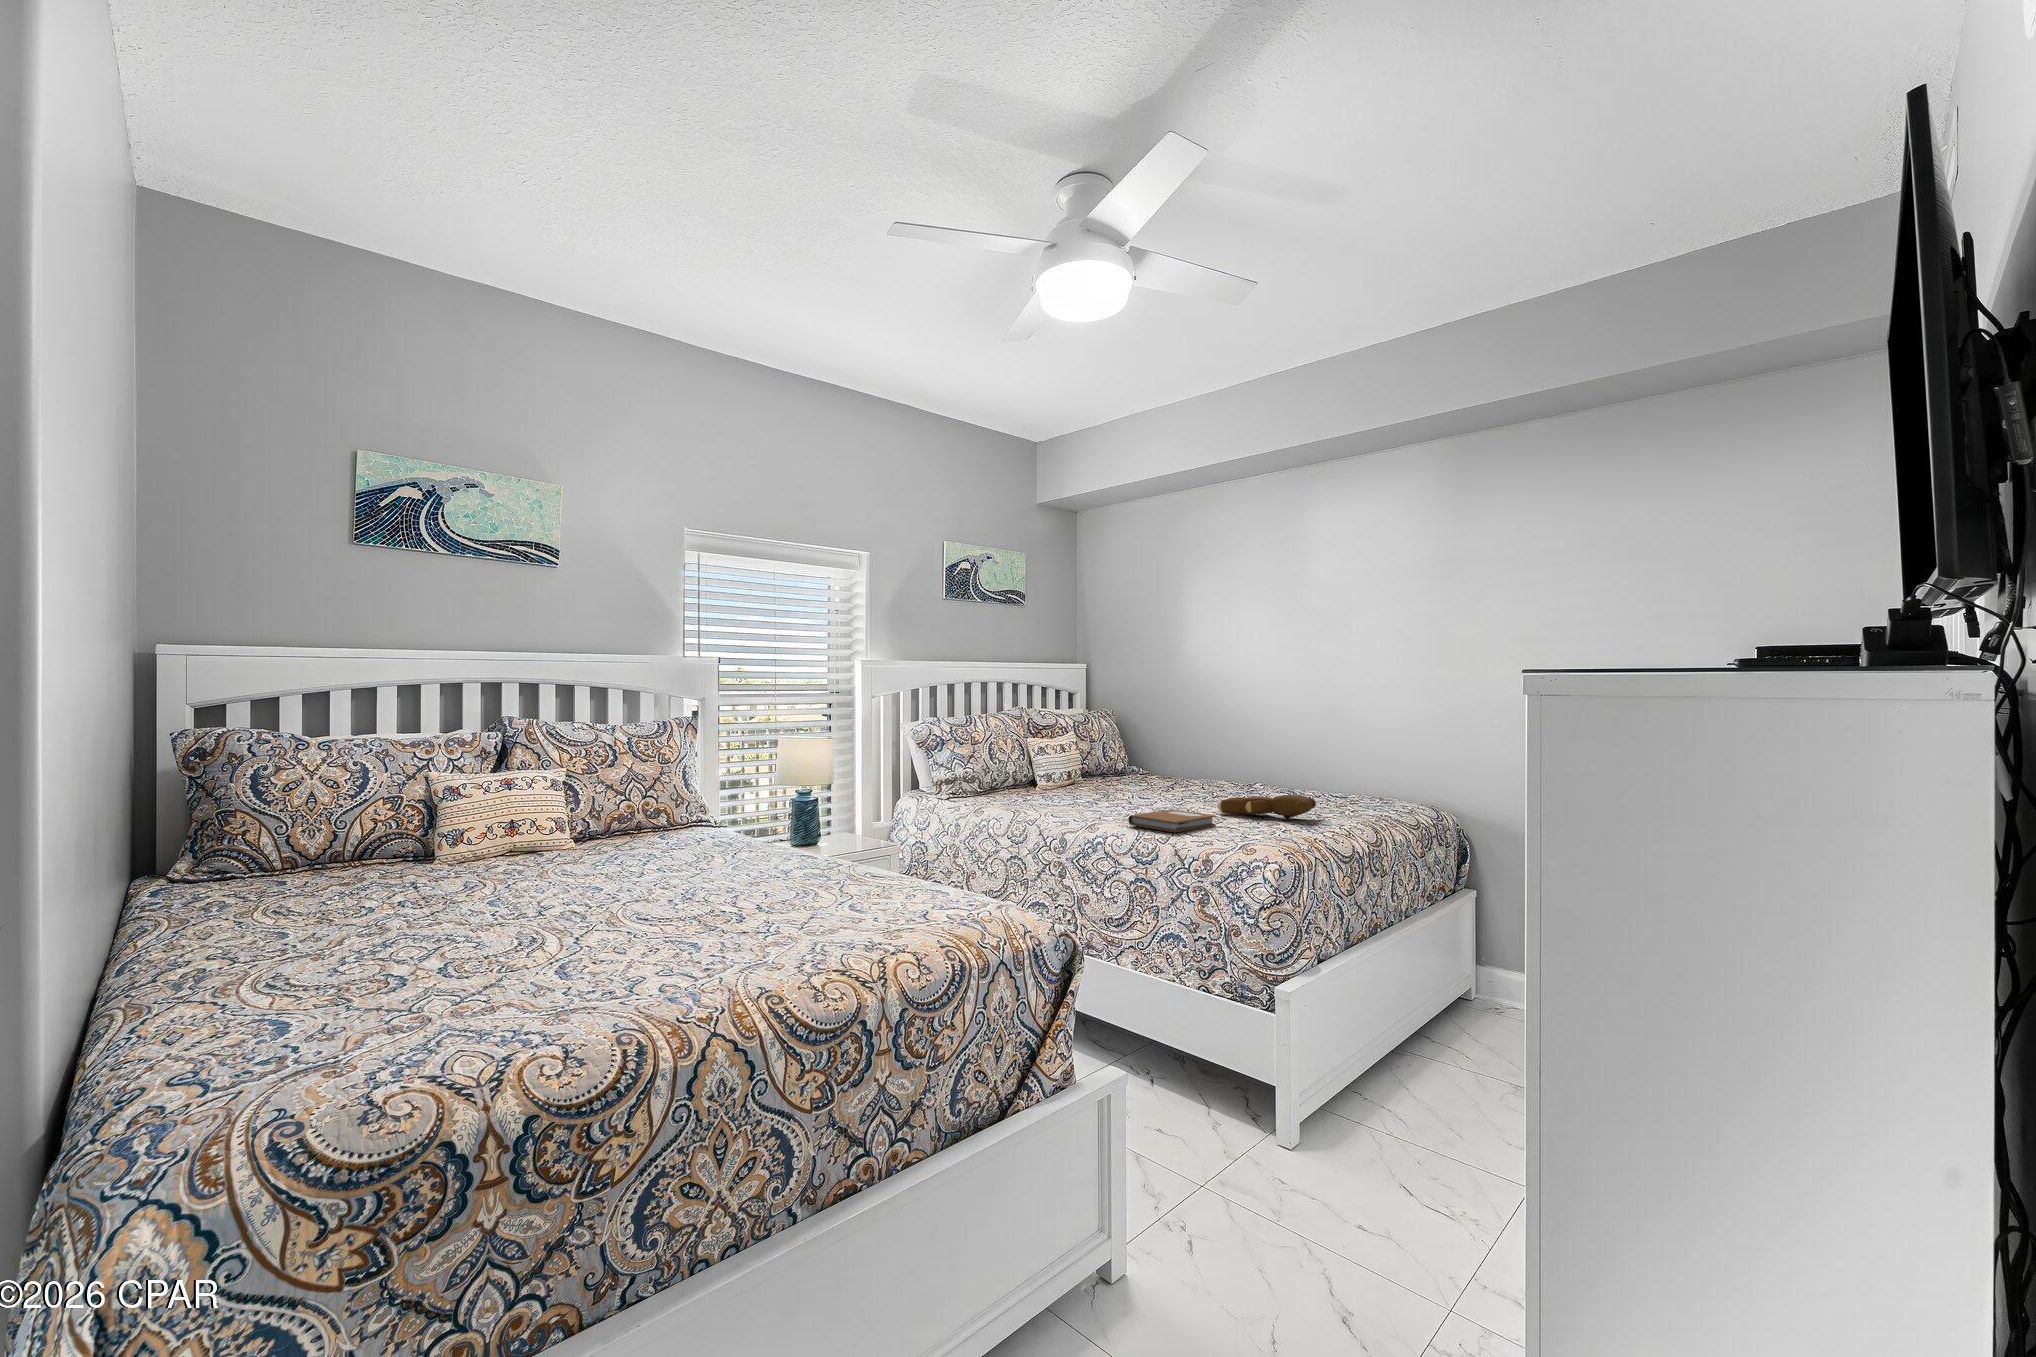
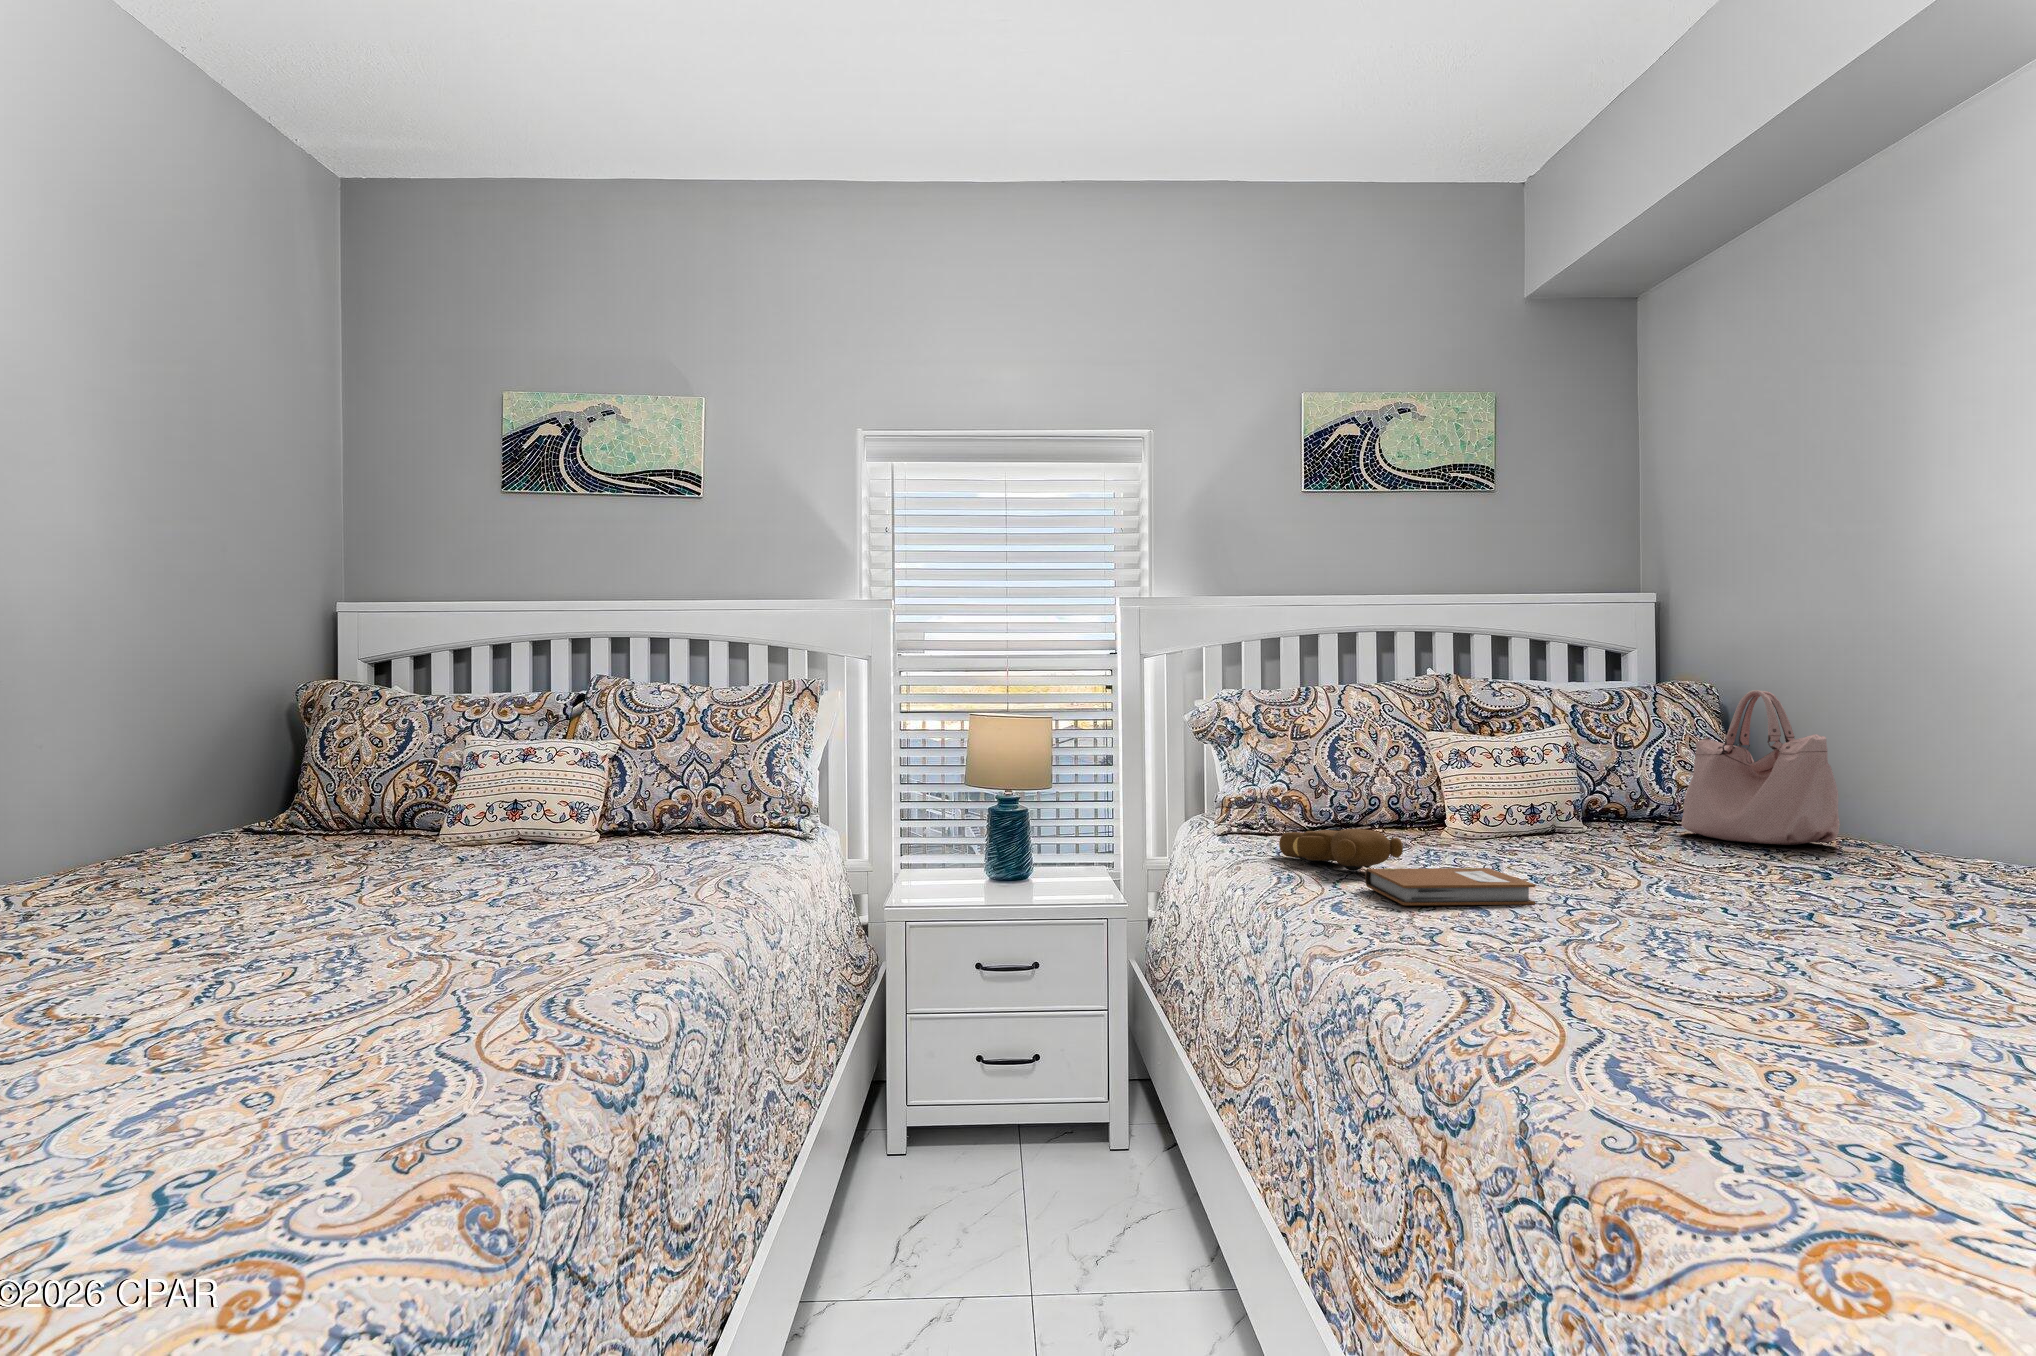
handbag: none [1158,711,1237,786] -> present [1681,690,1840,845]
teddy bear: present [1218,795,1316,818] -> present [1279,829,1403,871]

